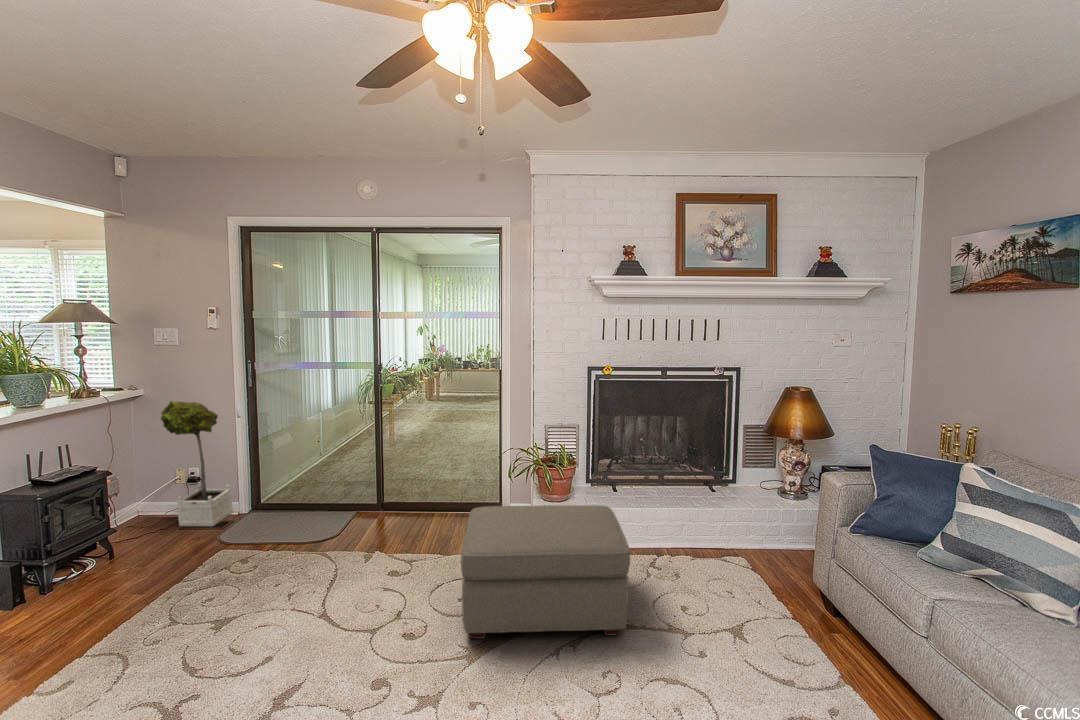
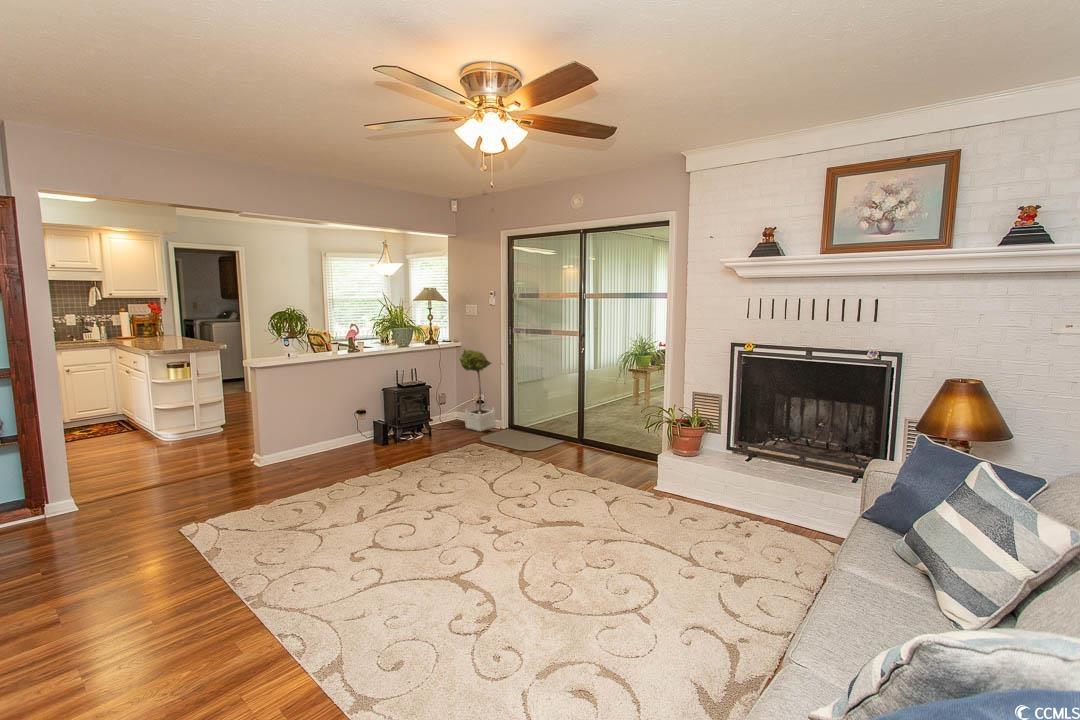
ottoman: present [461,505,630,639] -> none [545,438,688,549]

